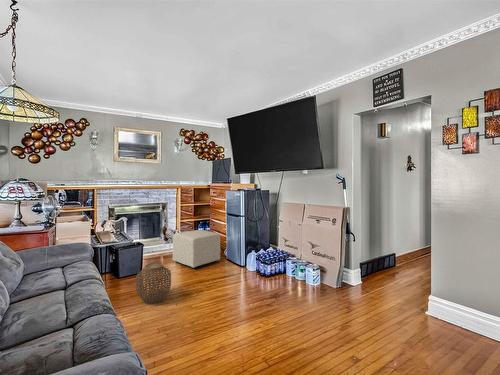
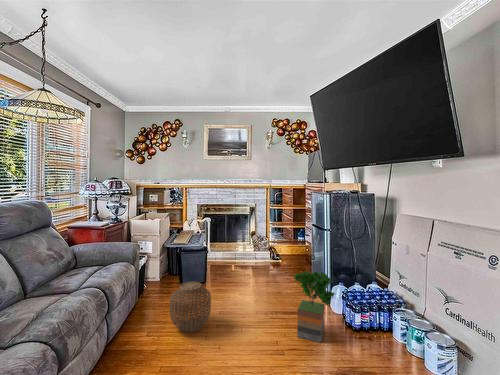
ottoman: present [173,230,220,268] -> none [245,241,301,291]
potted tree: none [229,242,258,287] -> present [294,271,335,342]

